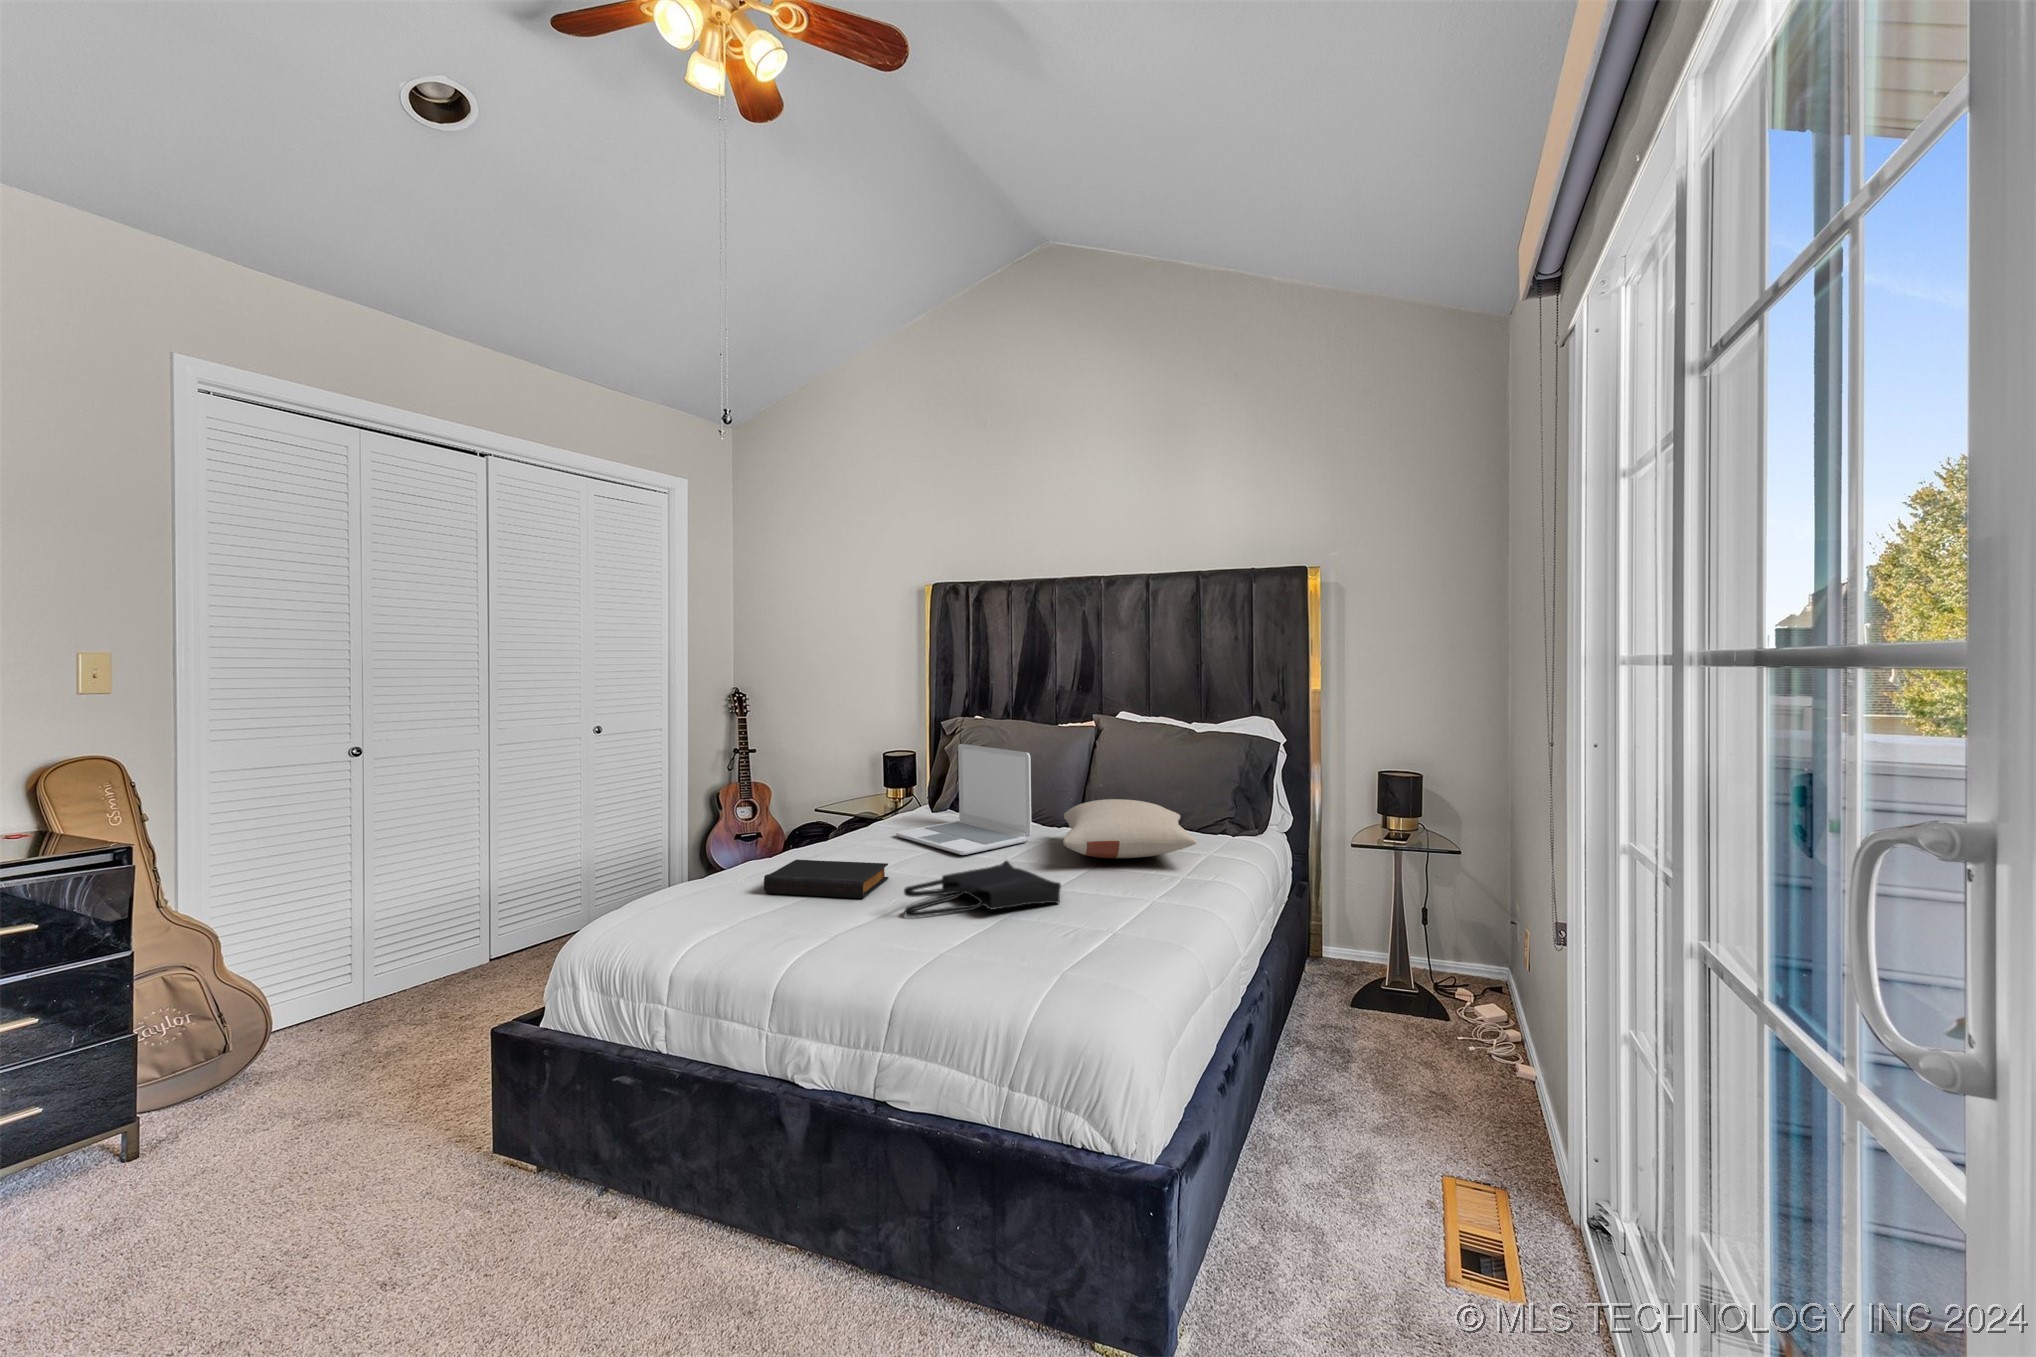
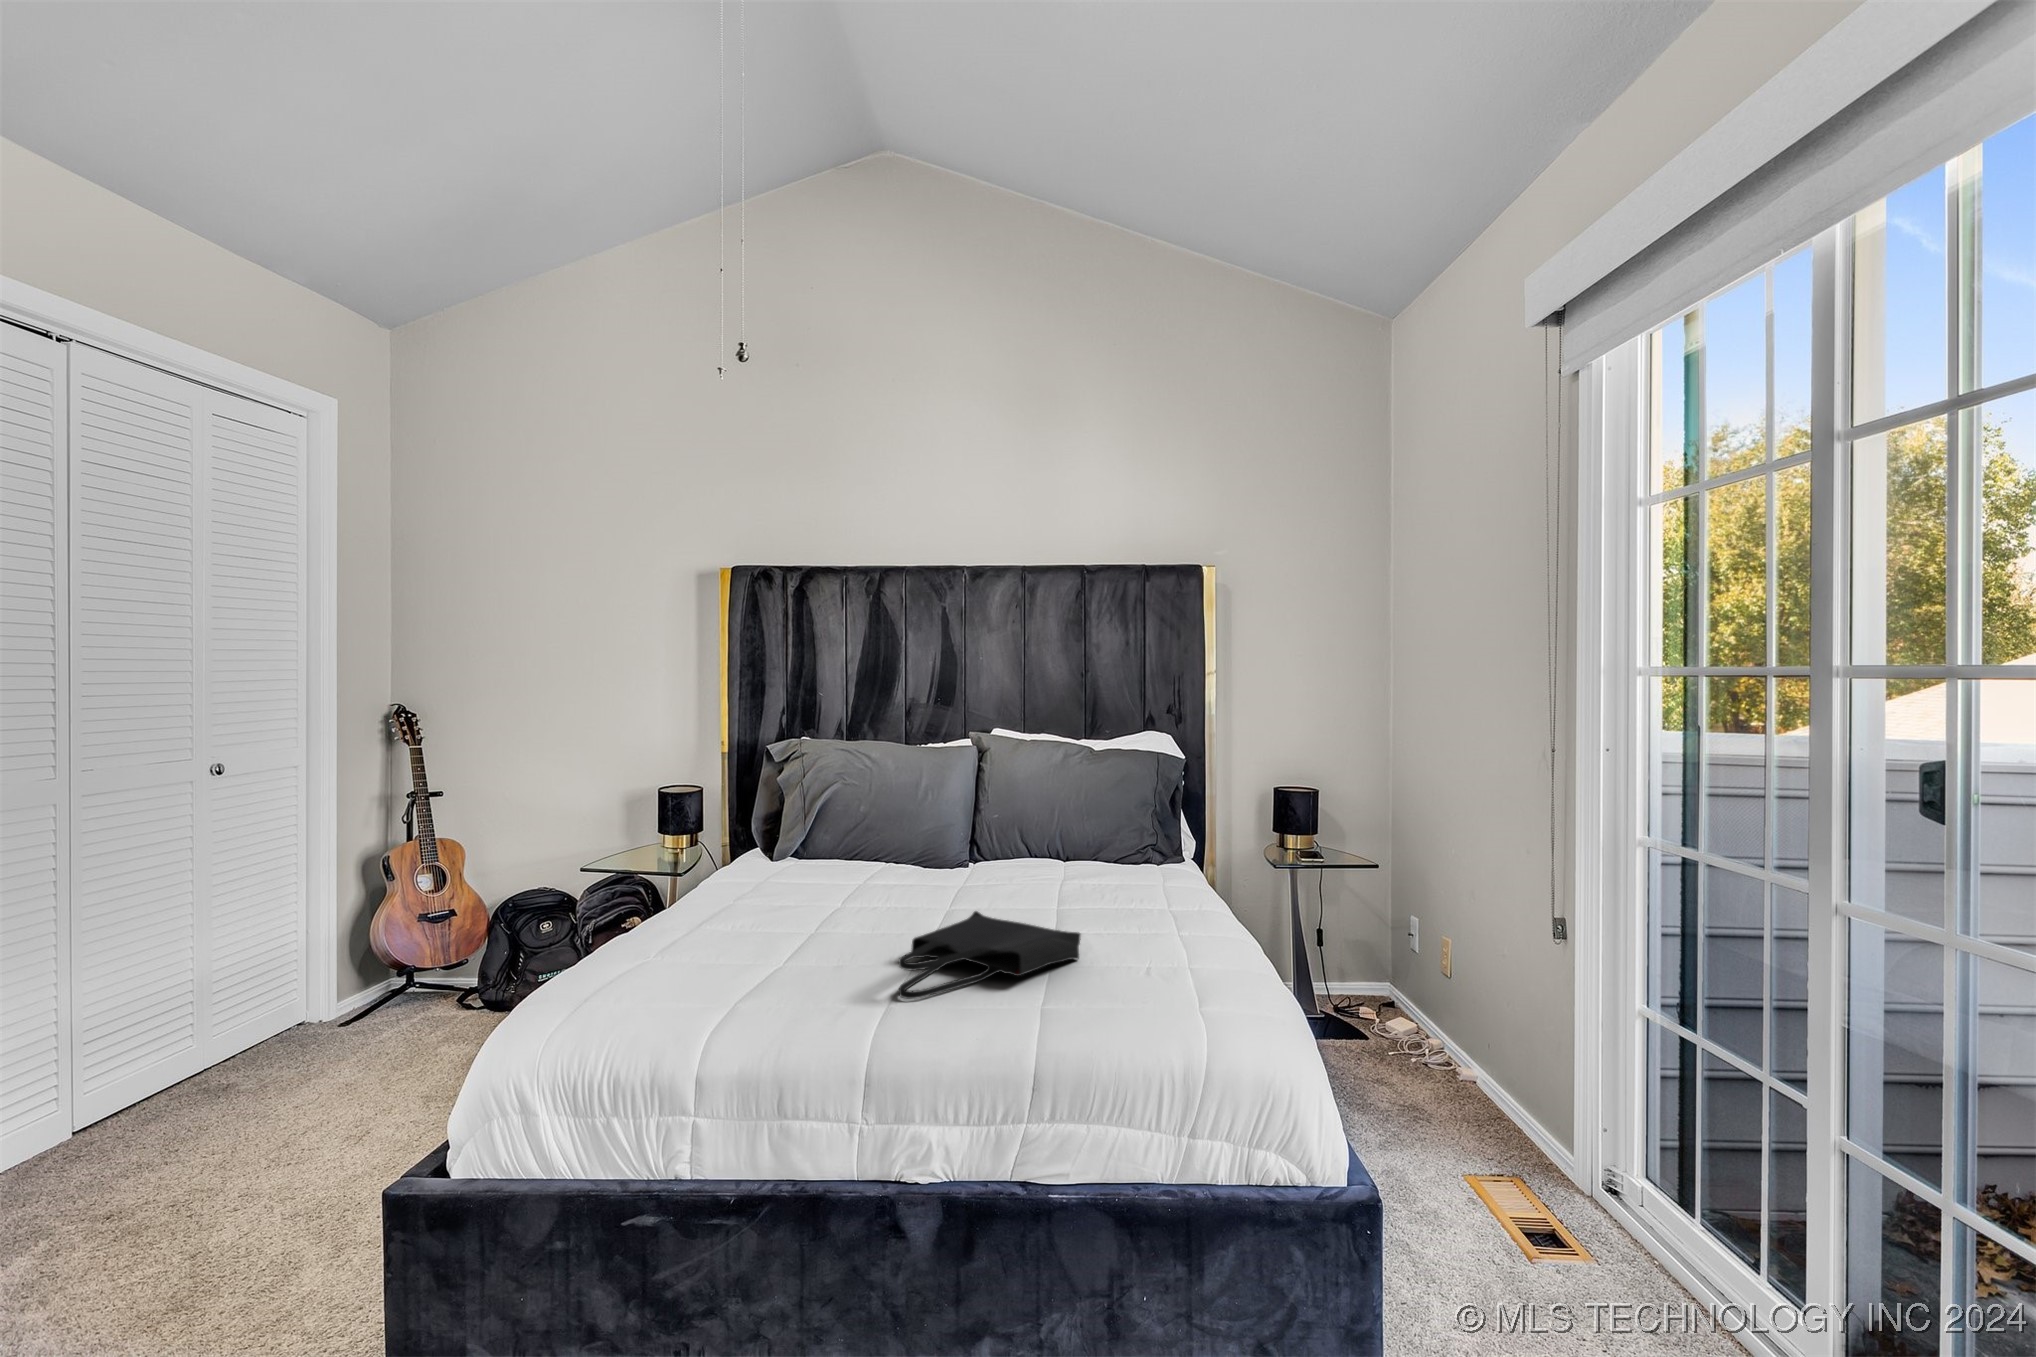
laptop: present [896,744,1032,855] -> none [758,768,947,911]
pillow: present [1063,799,1197,858] -> none [982,827,1181,899]
book: present [764,860,889,898] -> none [651,930,816,991]

